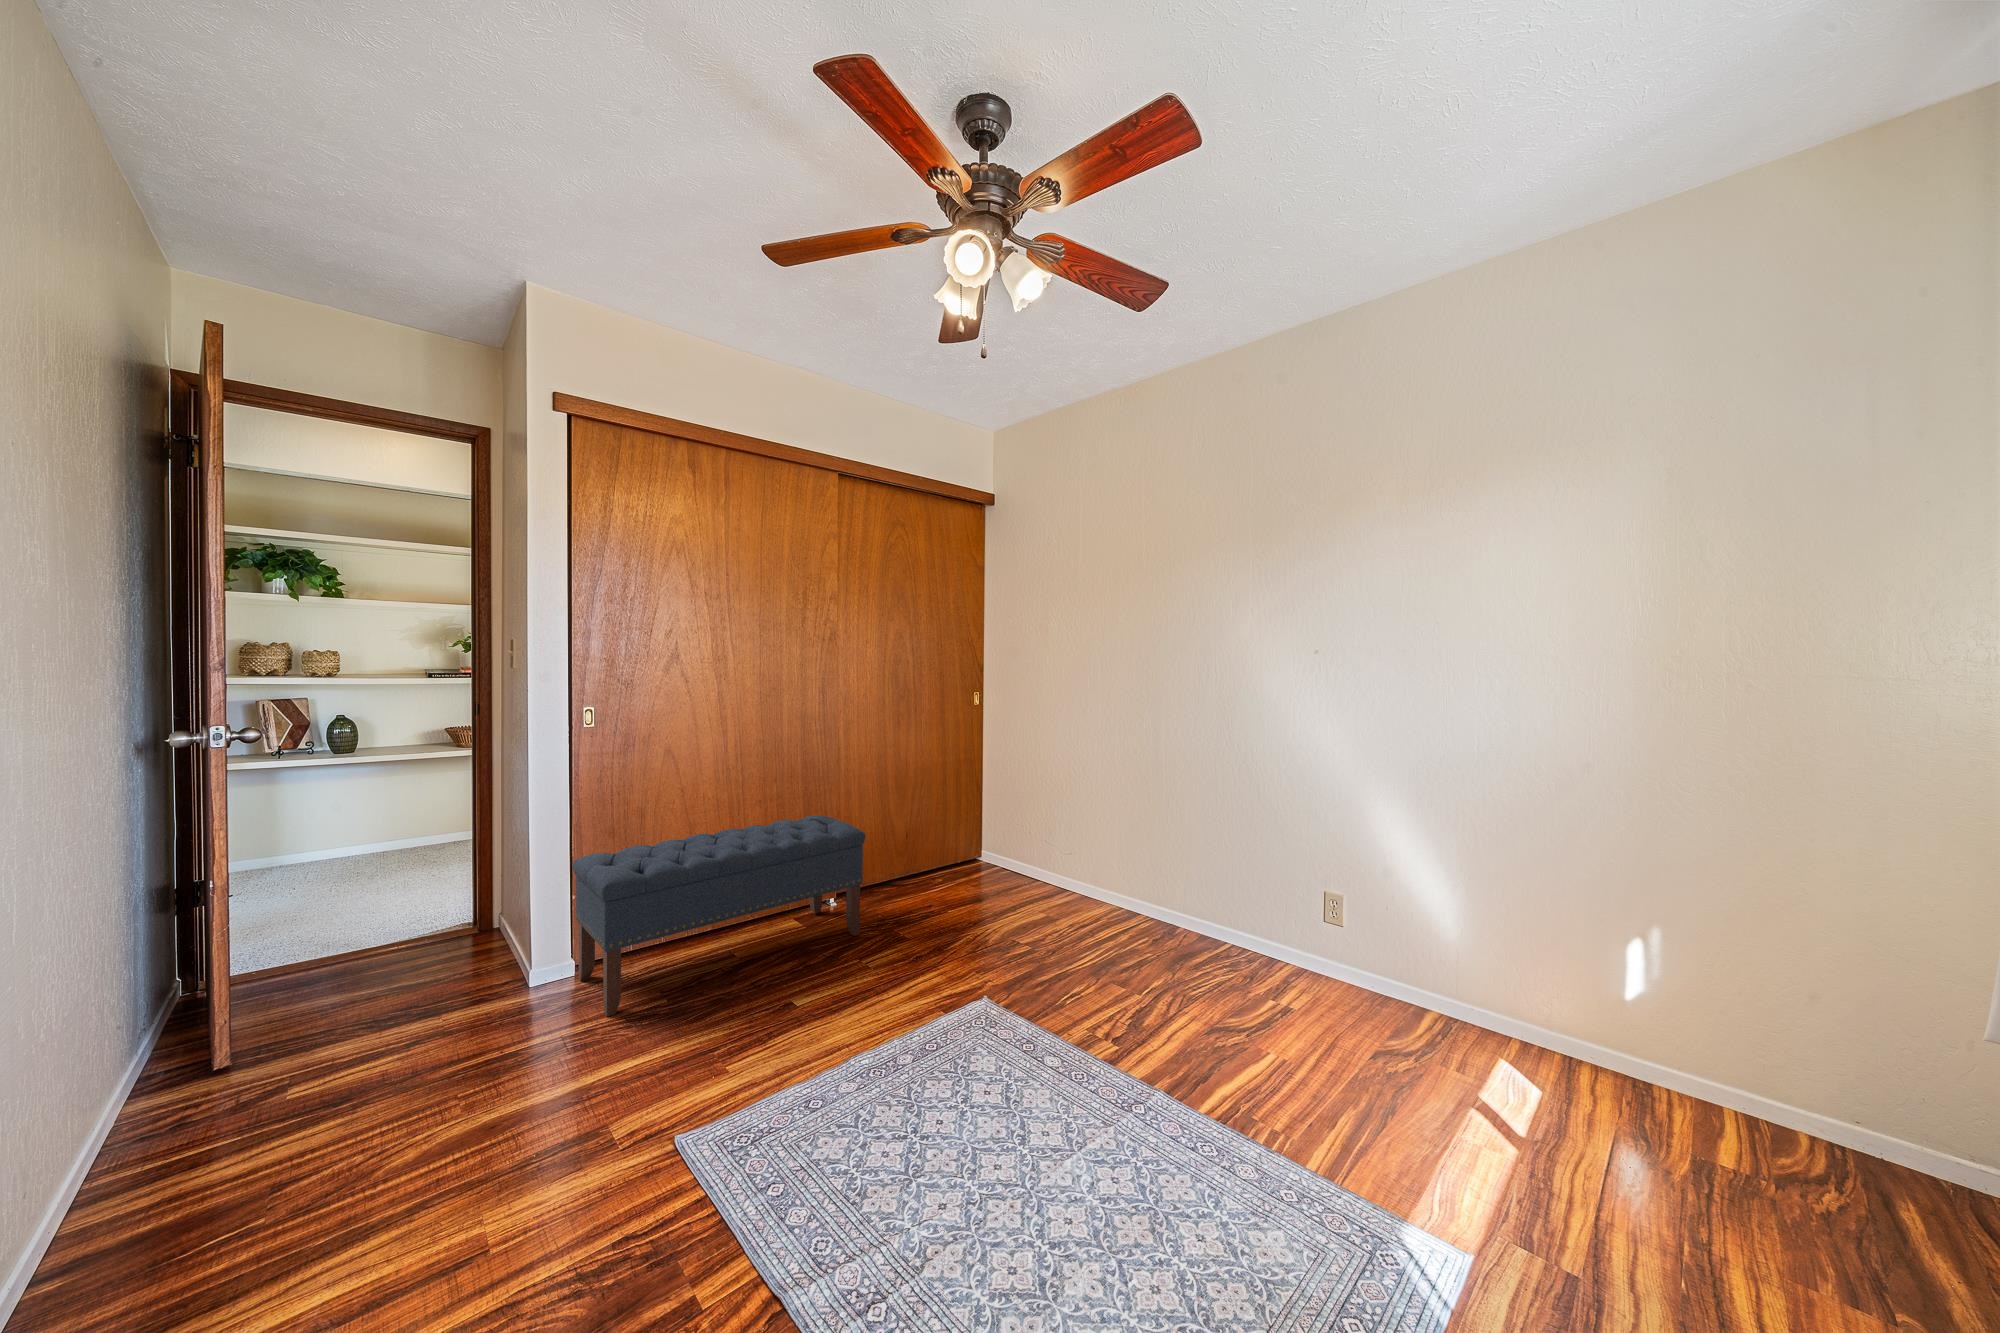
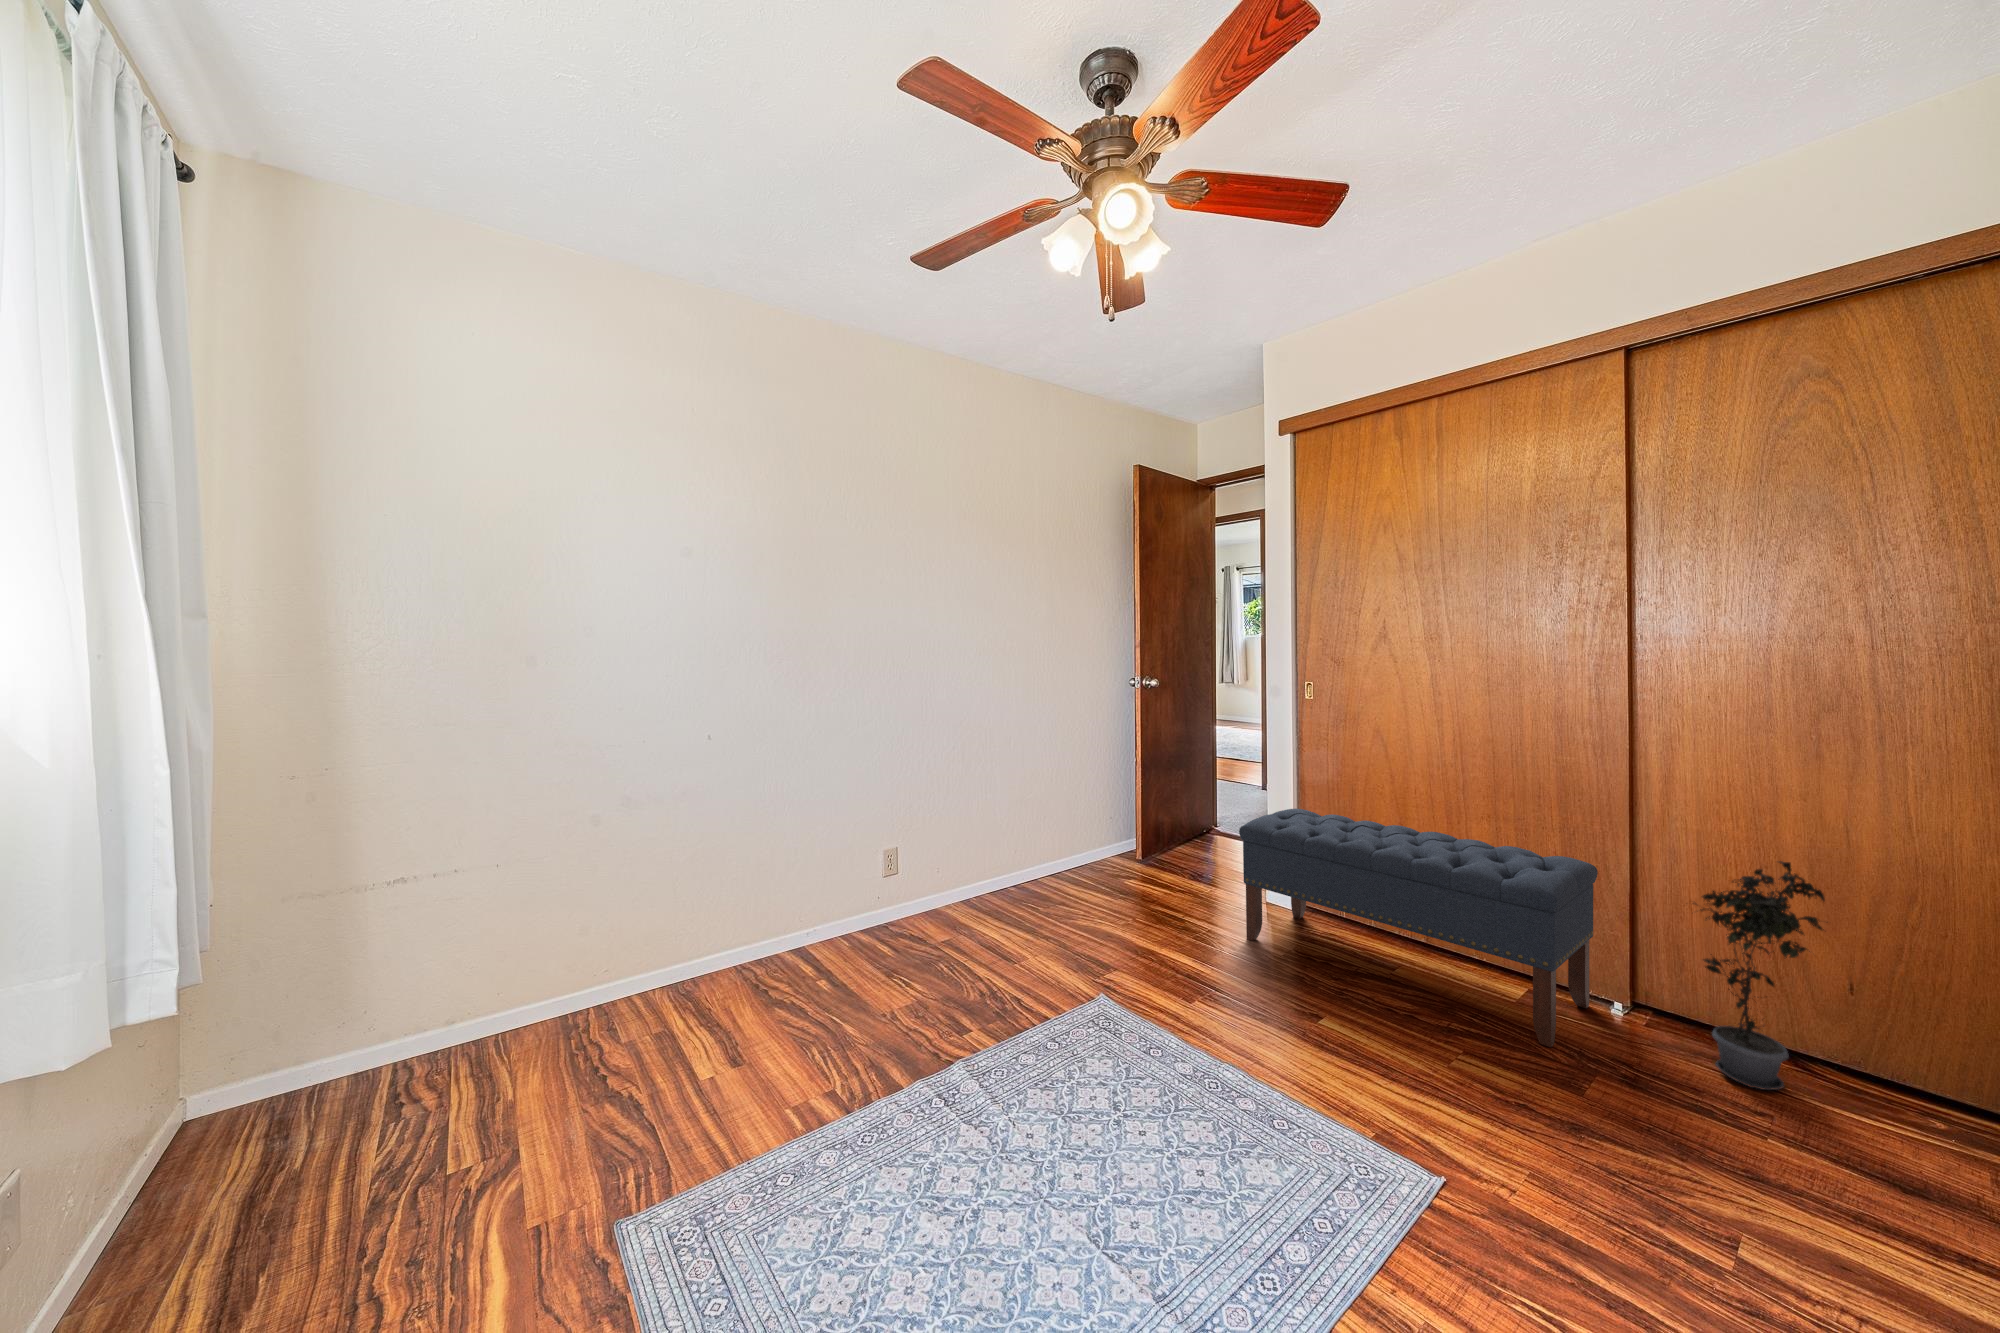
potted plant: none [876,781,937,904] -> present [1693,861,1825,1090]

